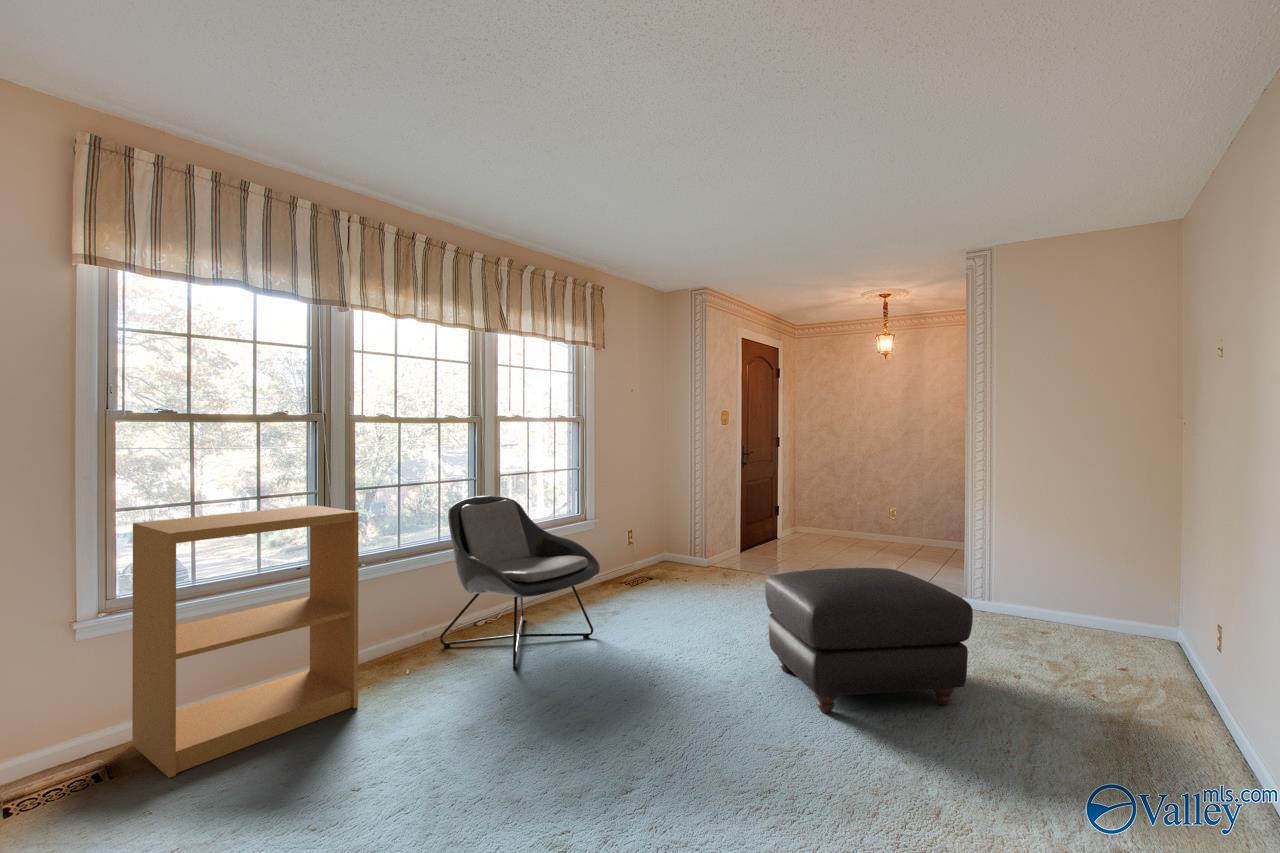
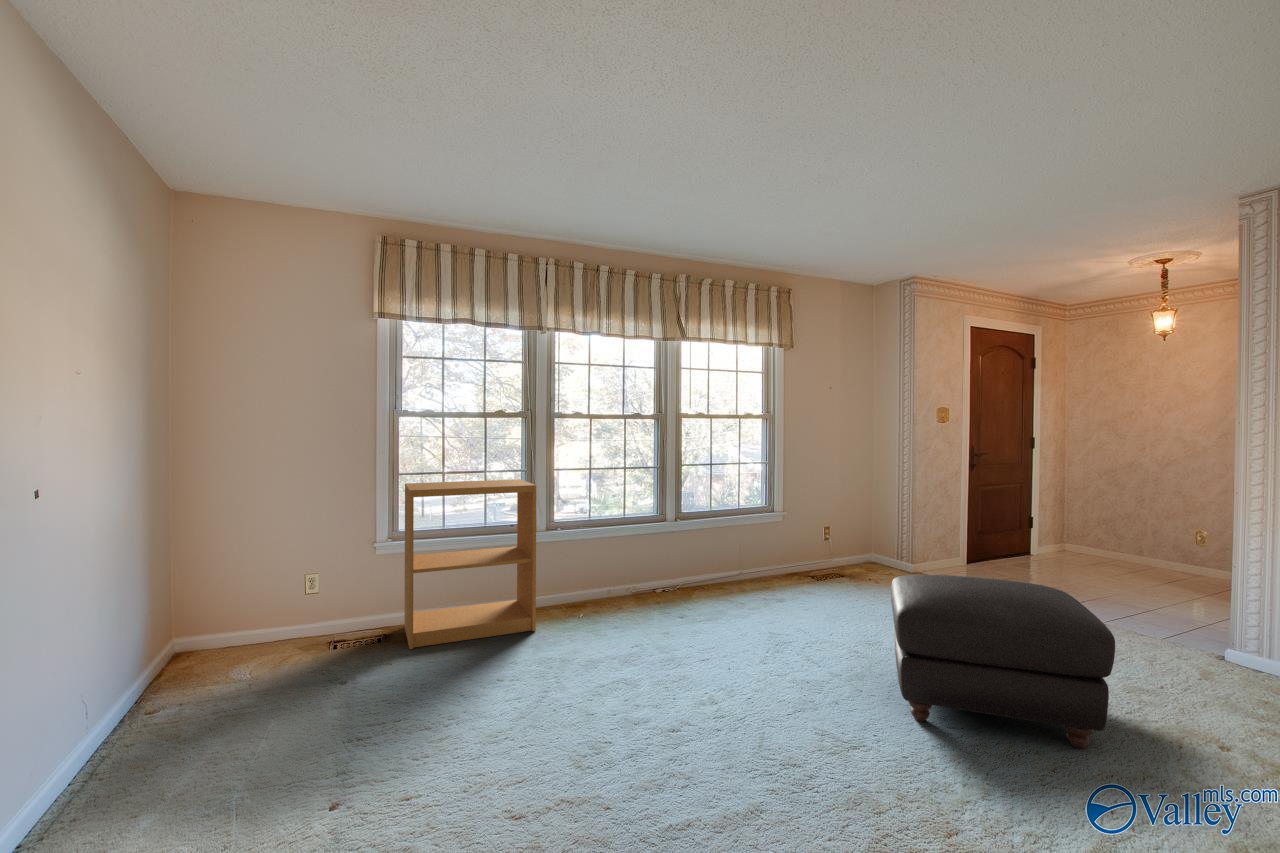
lounge chair: present [440,496,600,669] -> none [619,481,751,627]

